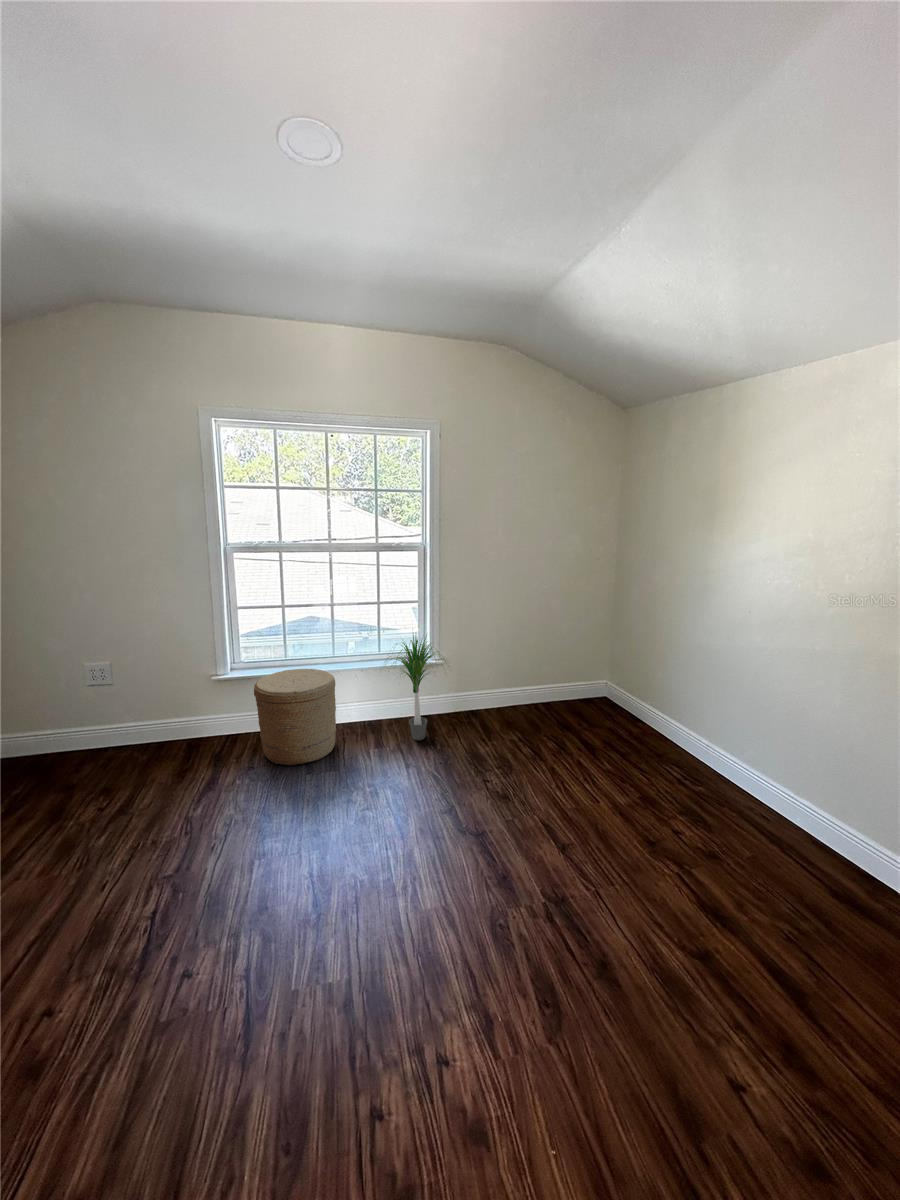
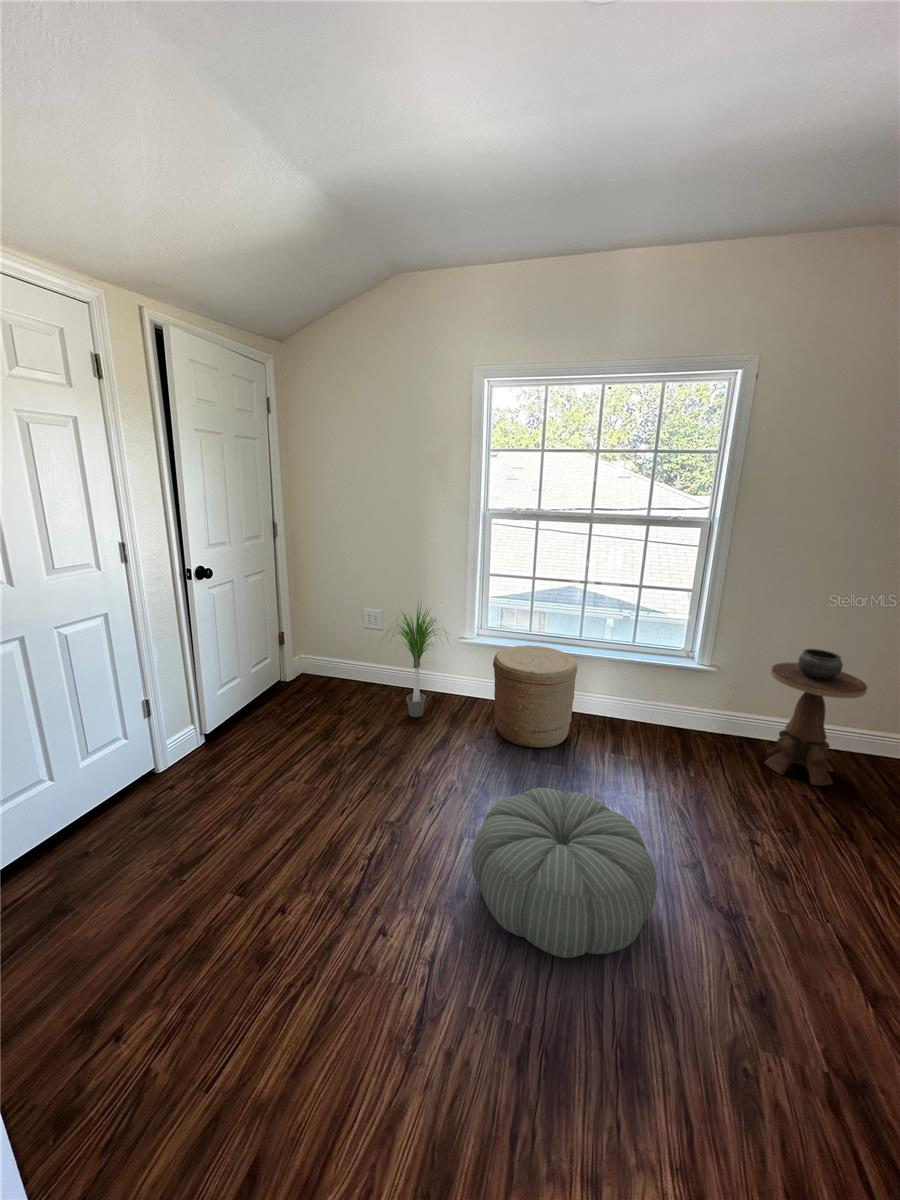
side table: none [479,632,536,731] -> present [764,649,867,786]
potted plant: present [387,634,442,740] -> present [386,607,447,717]
pouf: none [269,780,427,916] -> present [472,788,657,958]

